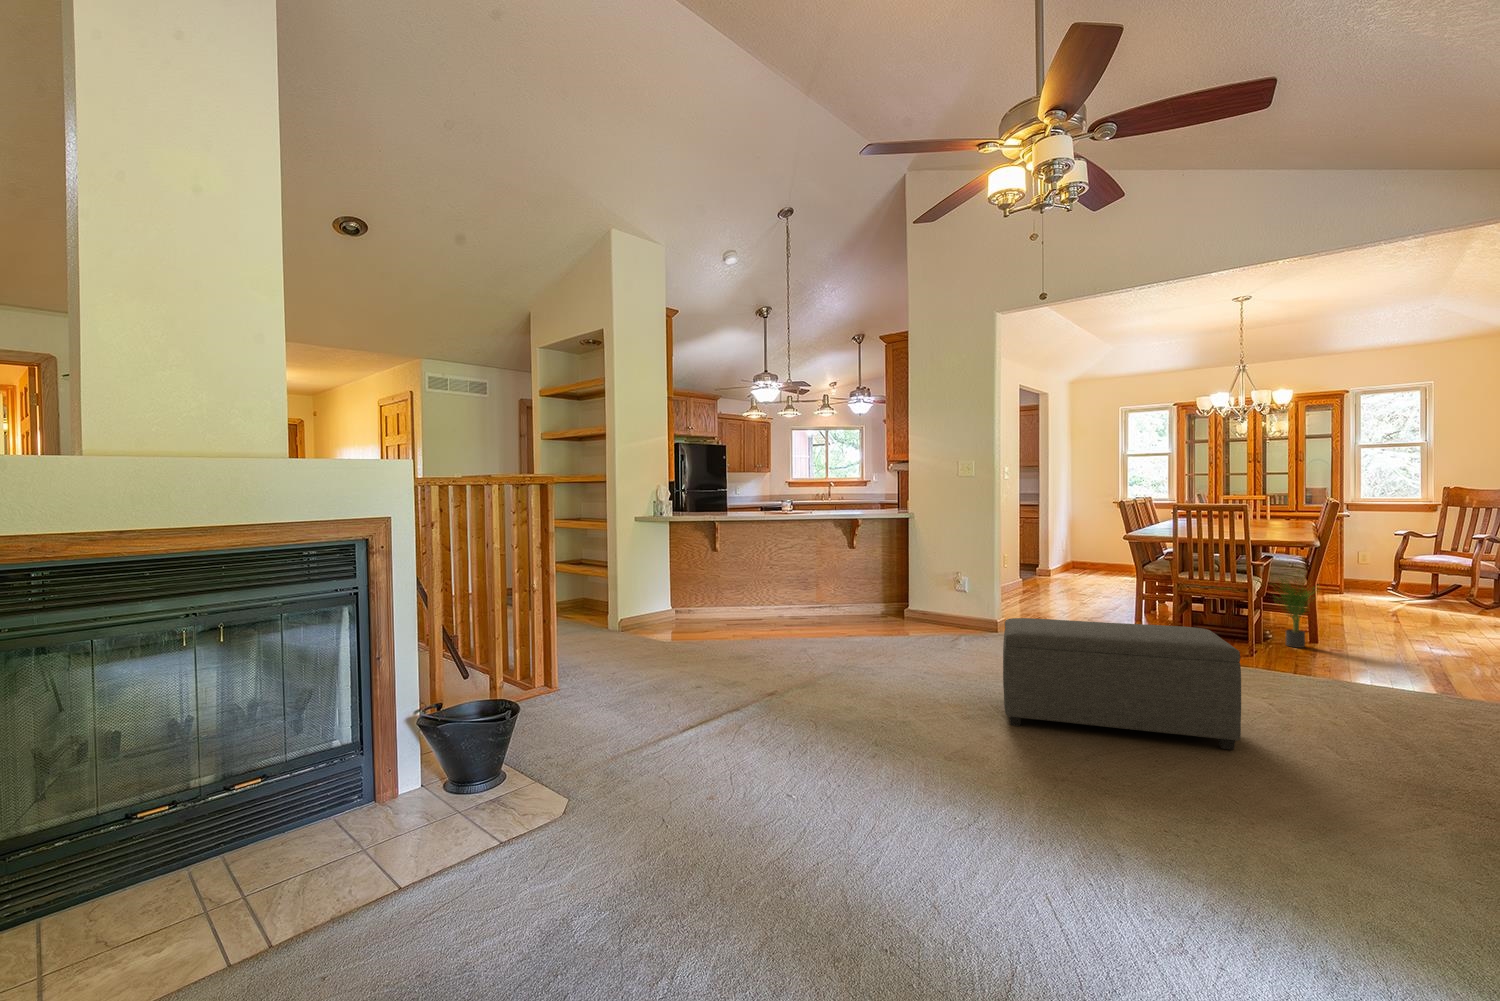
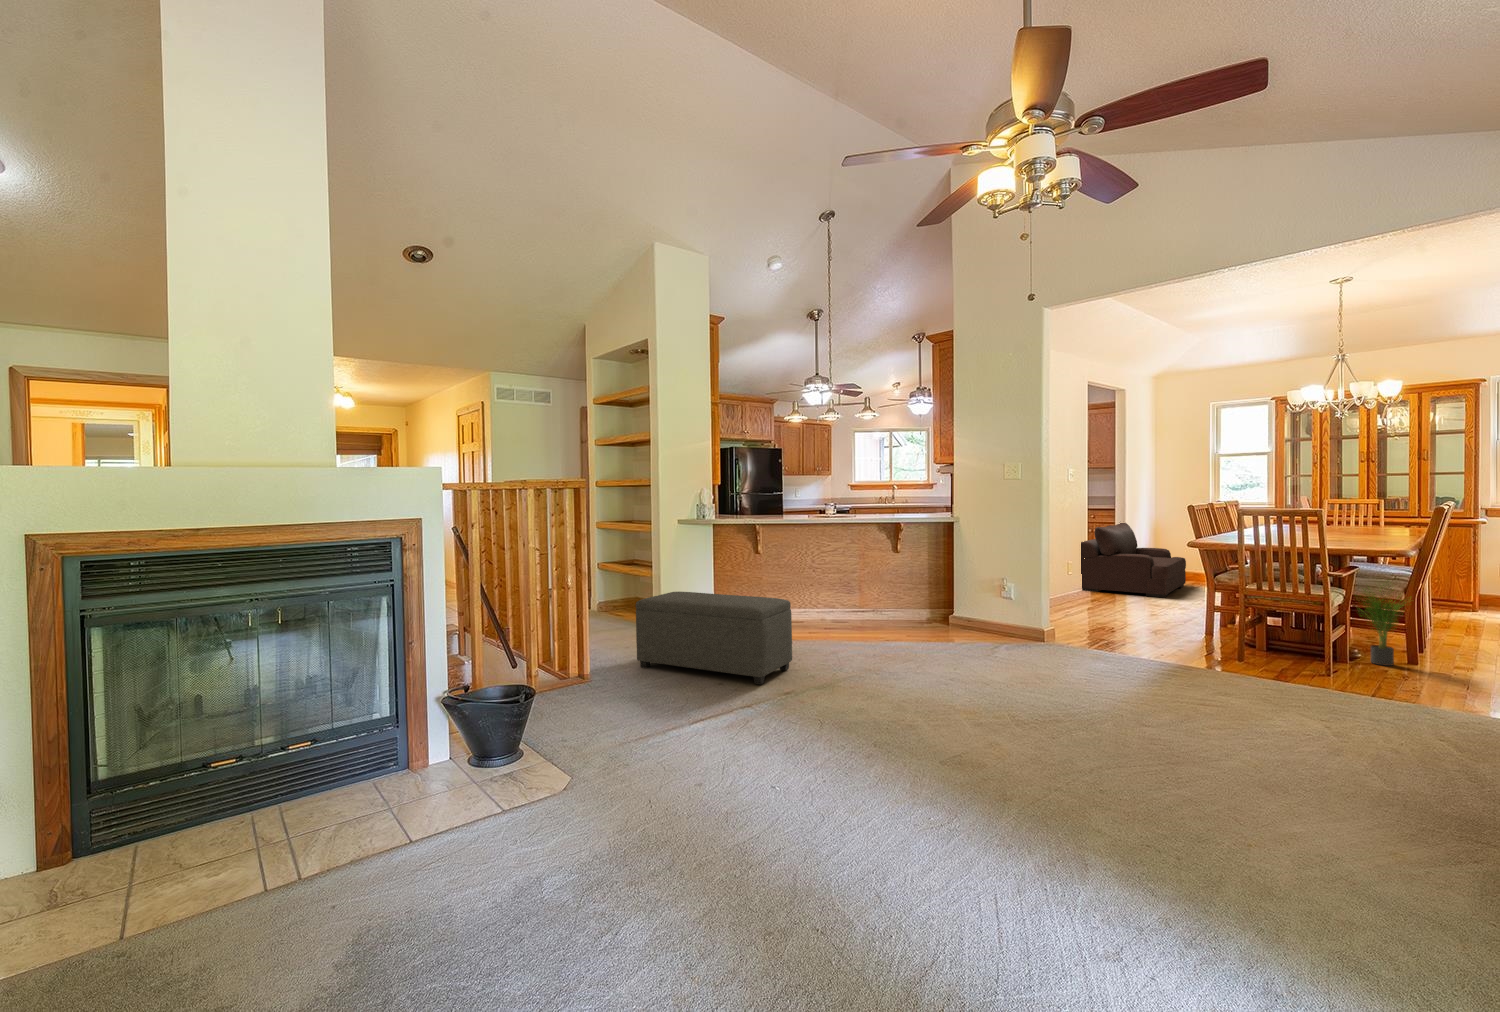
armchair: none [1012,517,1103,589] -> present [1081,523,1186,597]
ottoman: present [1003,618,1241,750] -> present [636,592,792,685]

